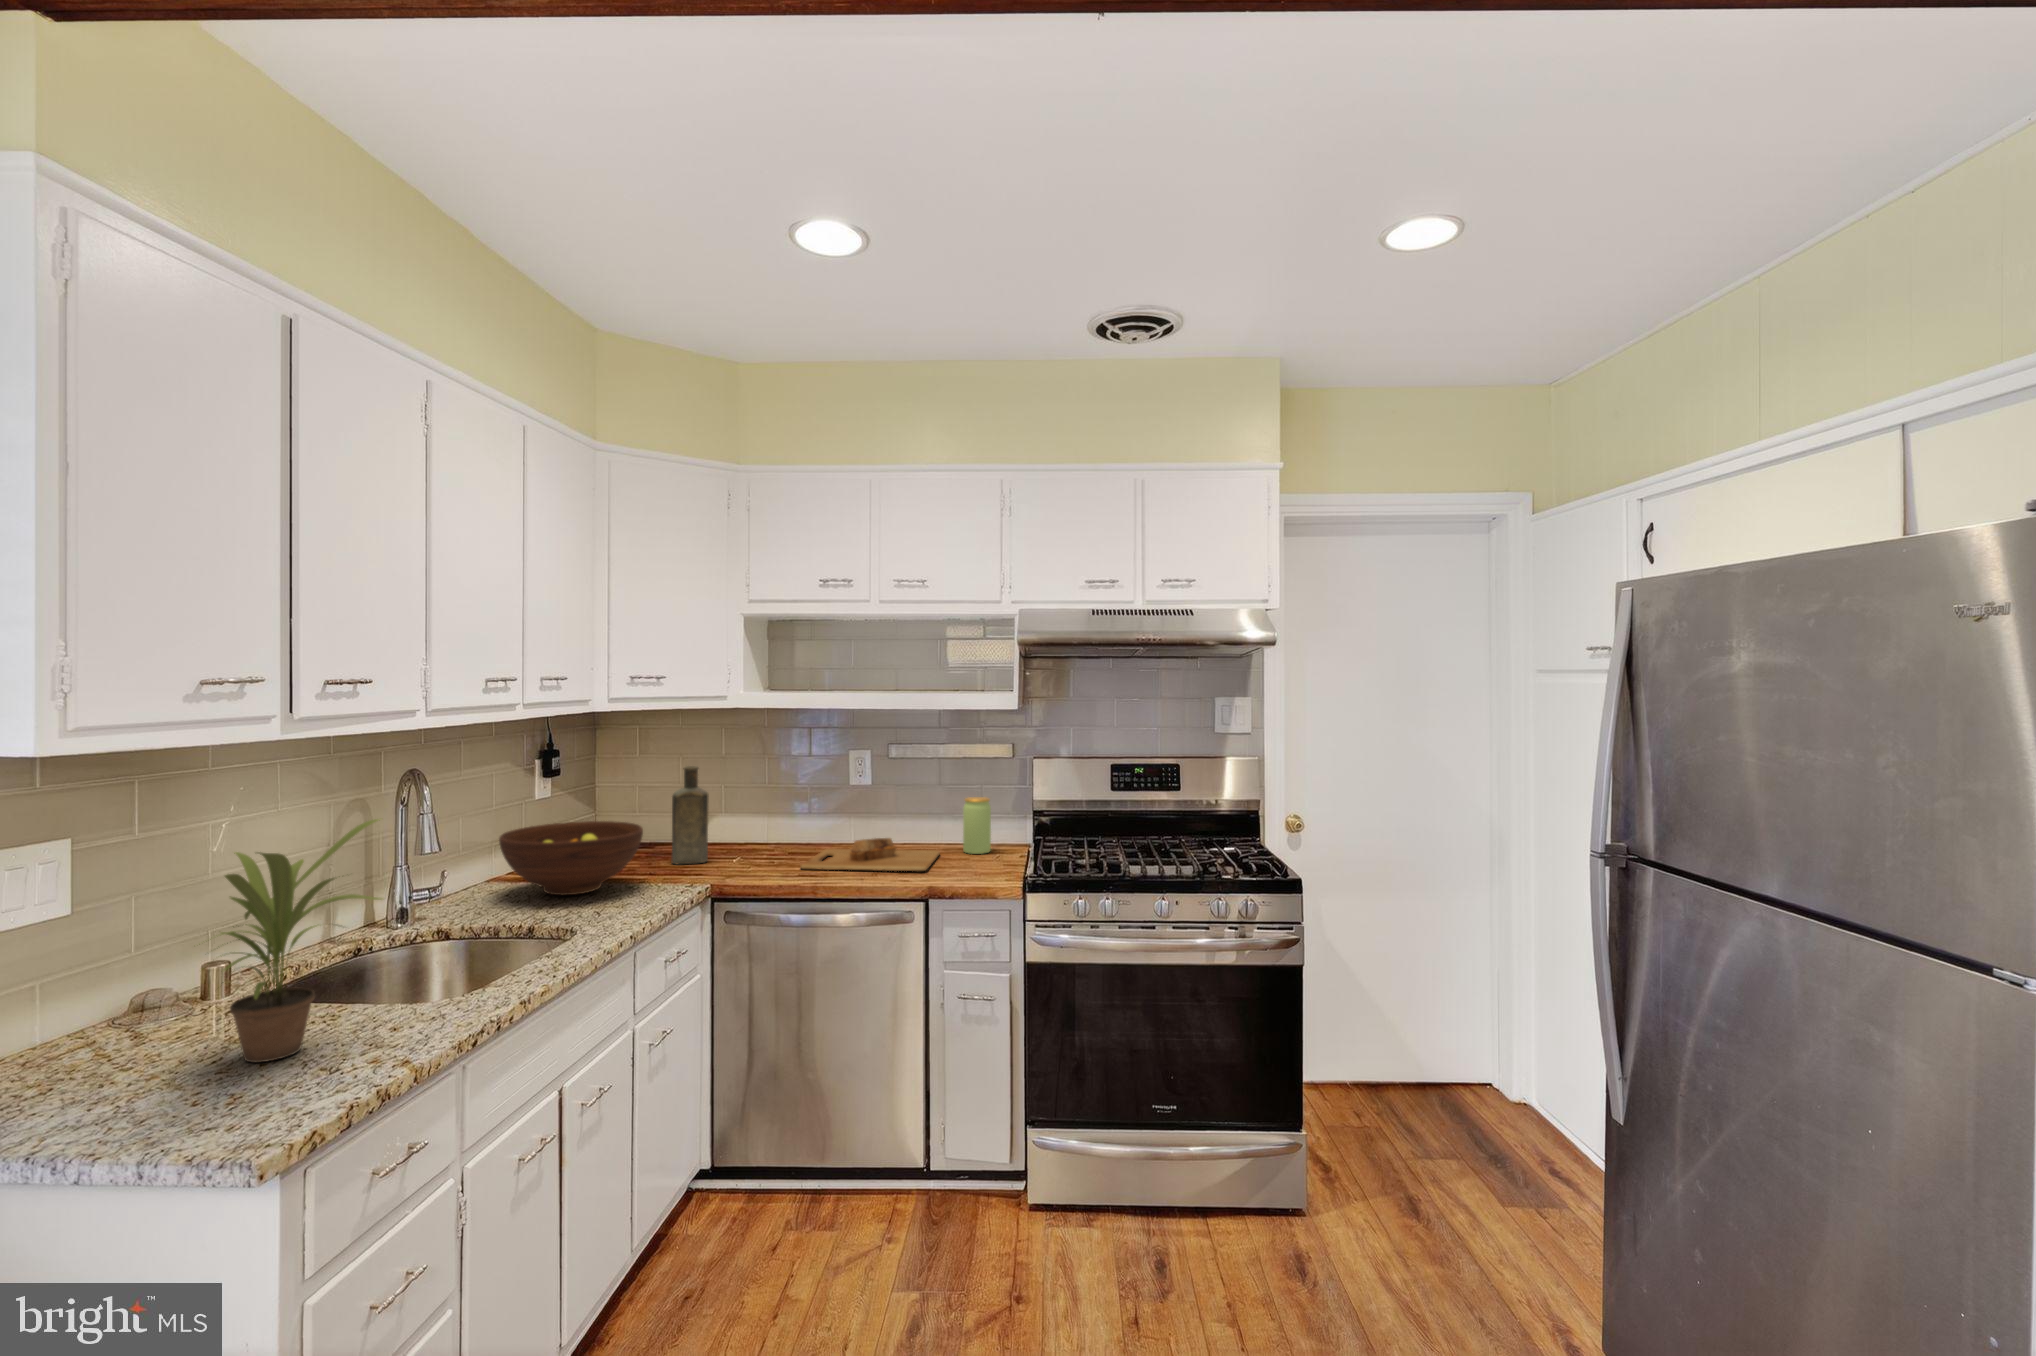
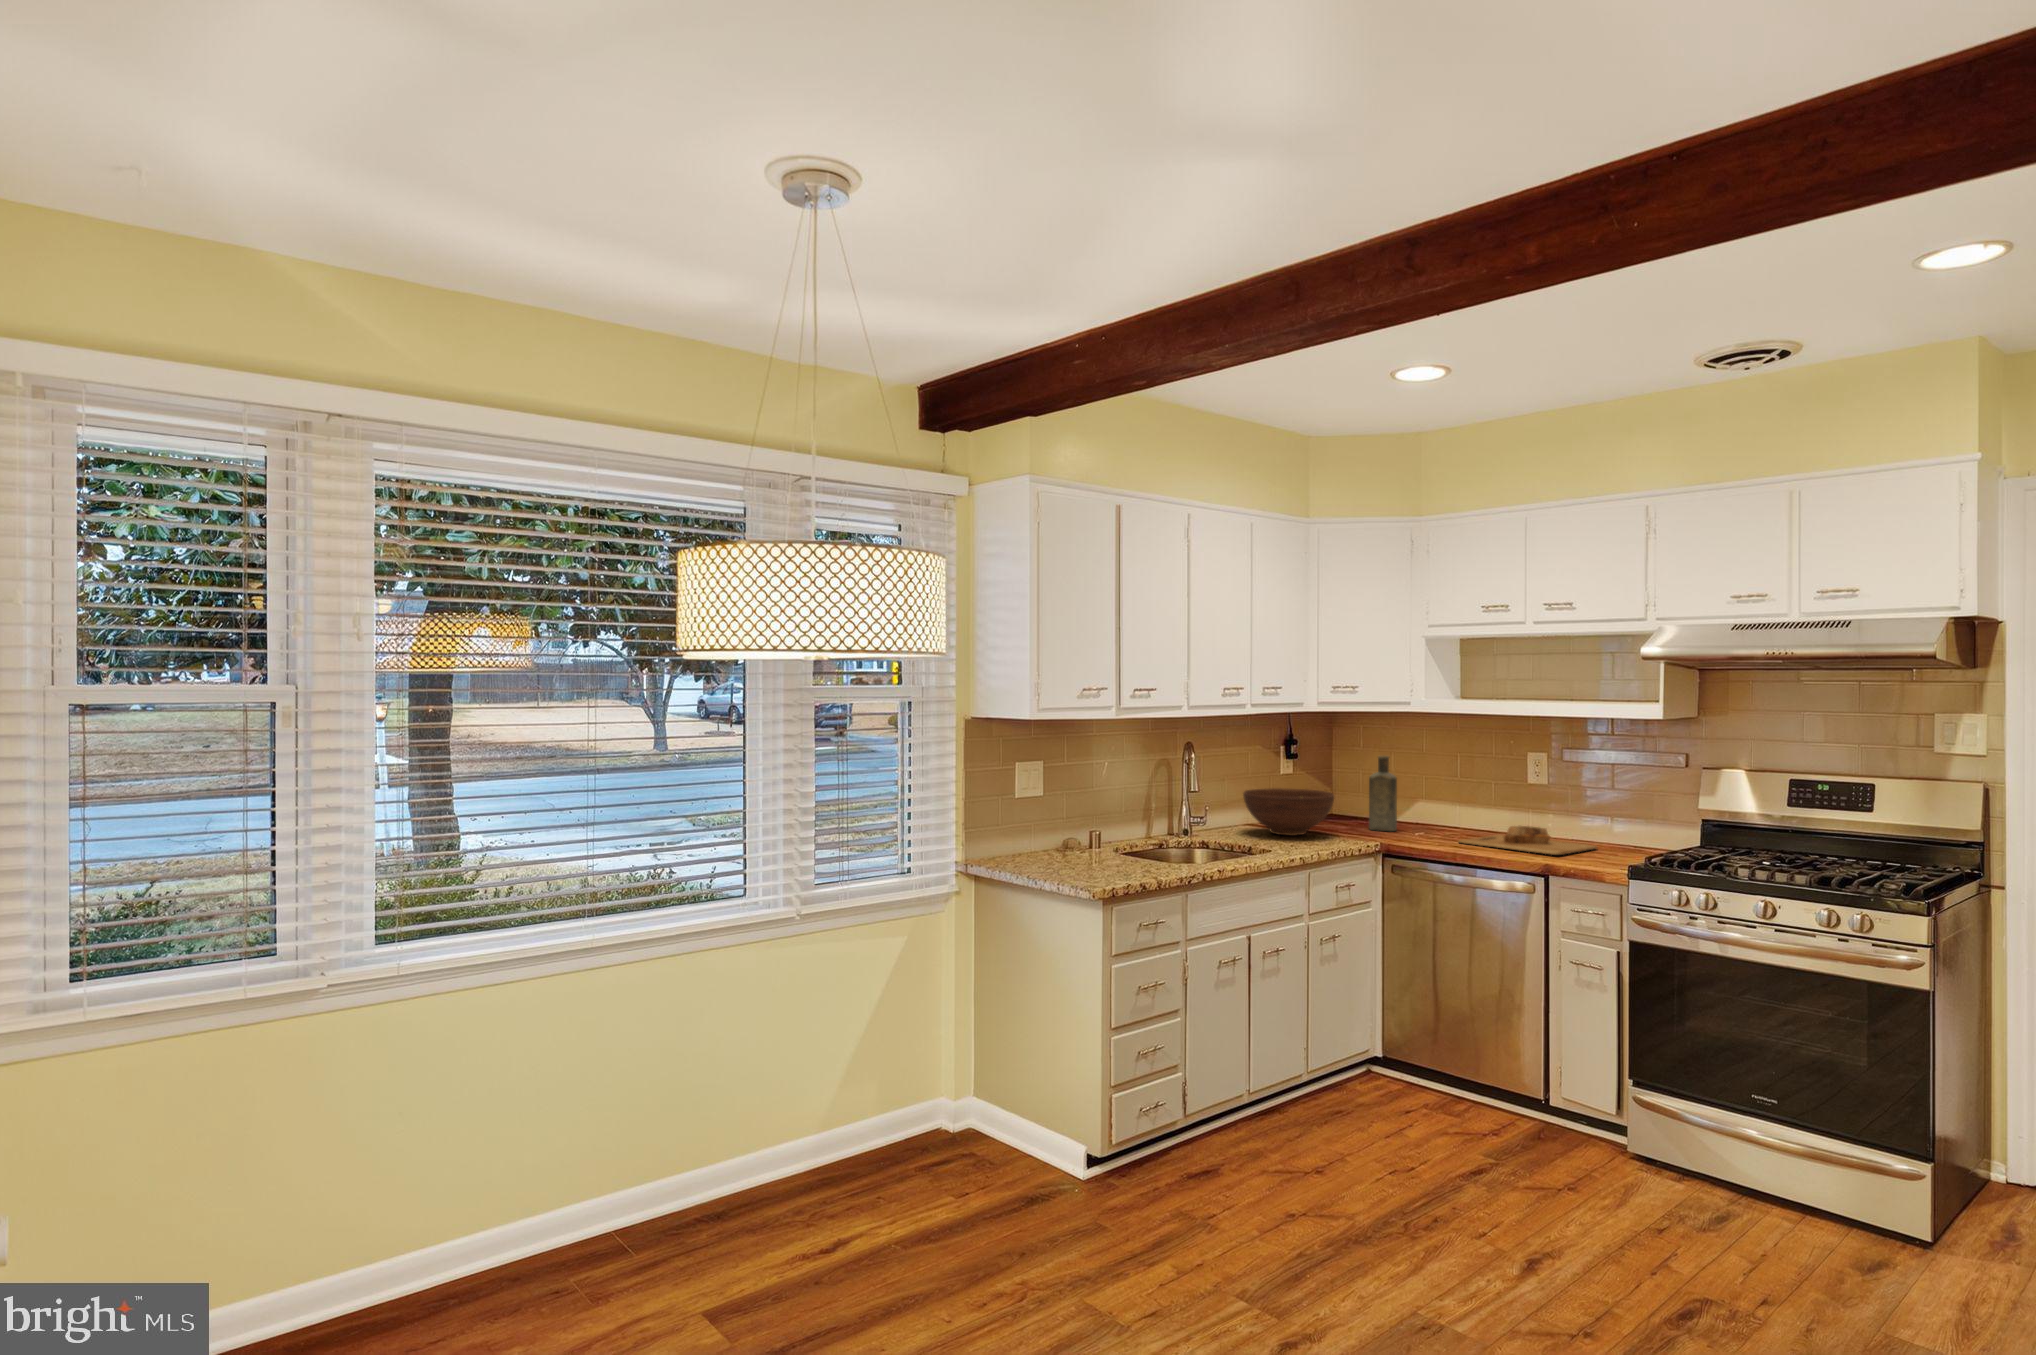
jar: present [963,797,991,854] -> none [1624,801,1654,854]
potted plant: present [199,819,382,1063] -> none [1080,760,1154,867]

